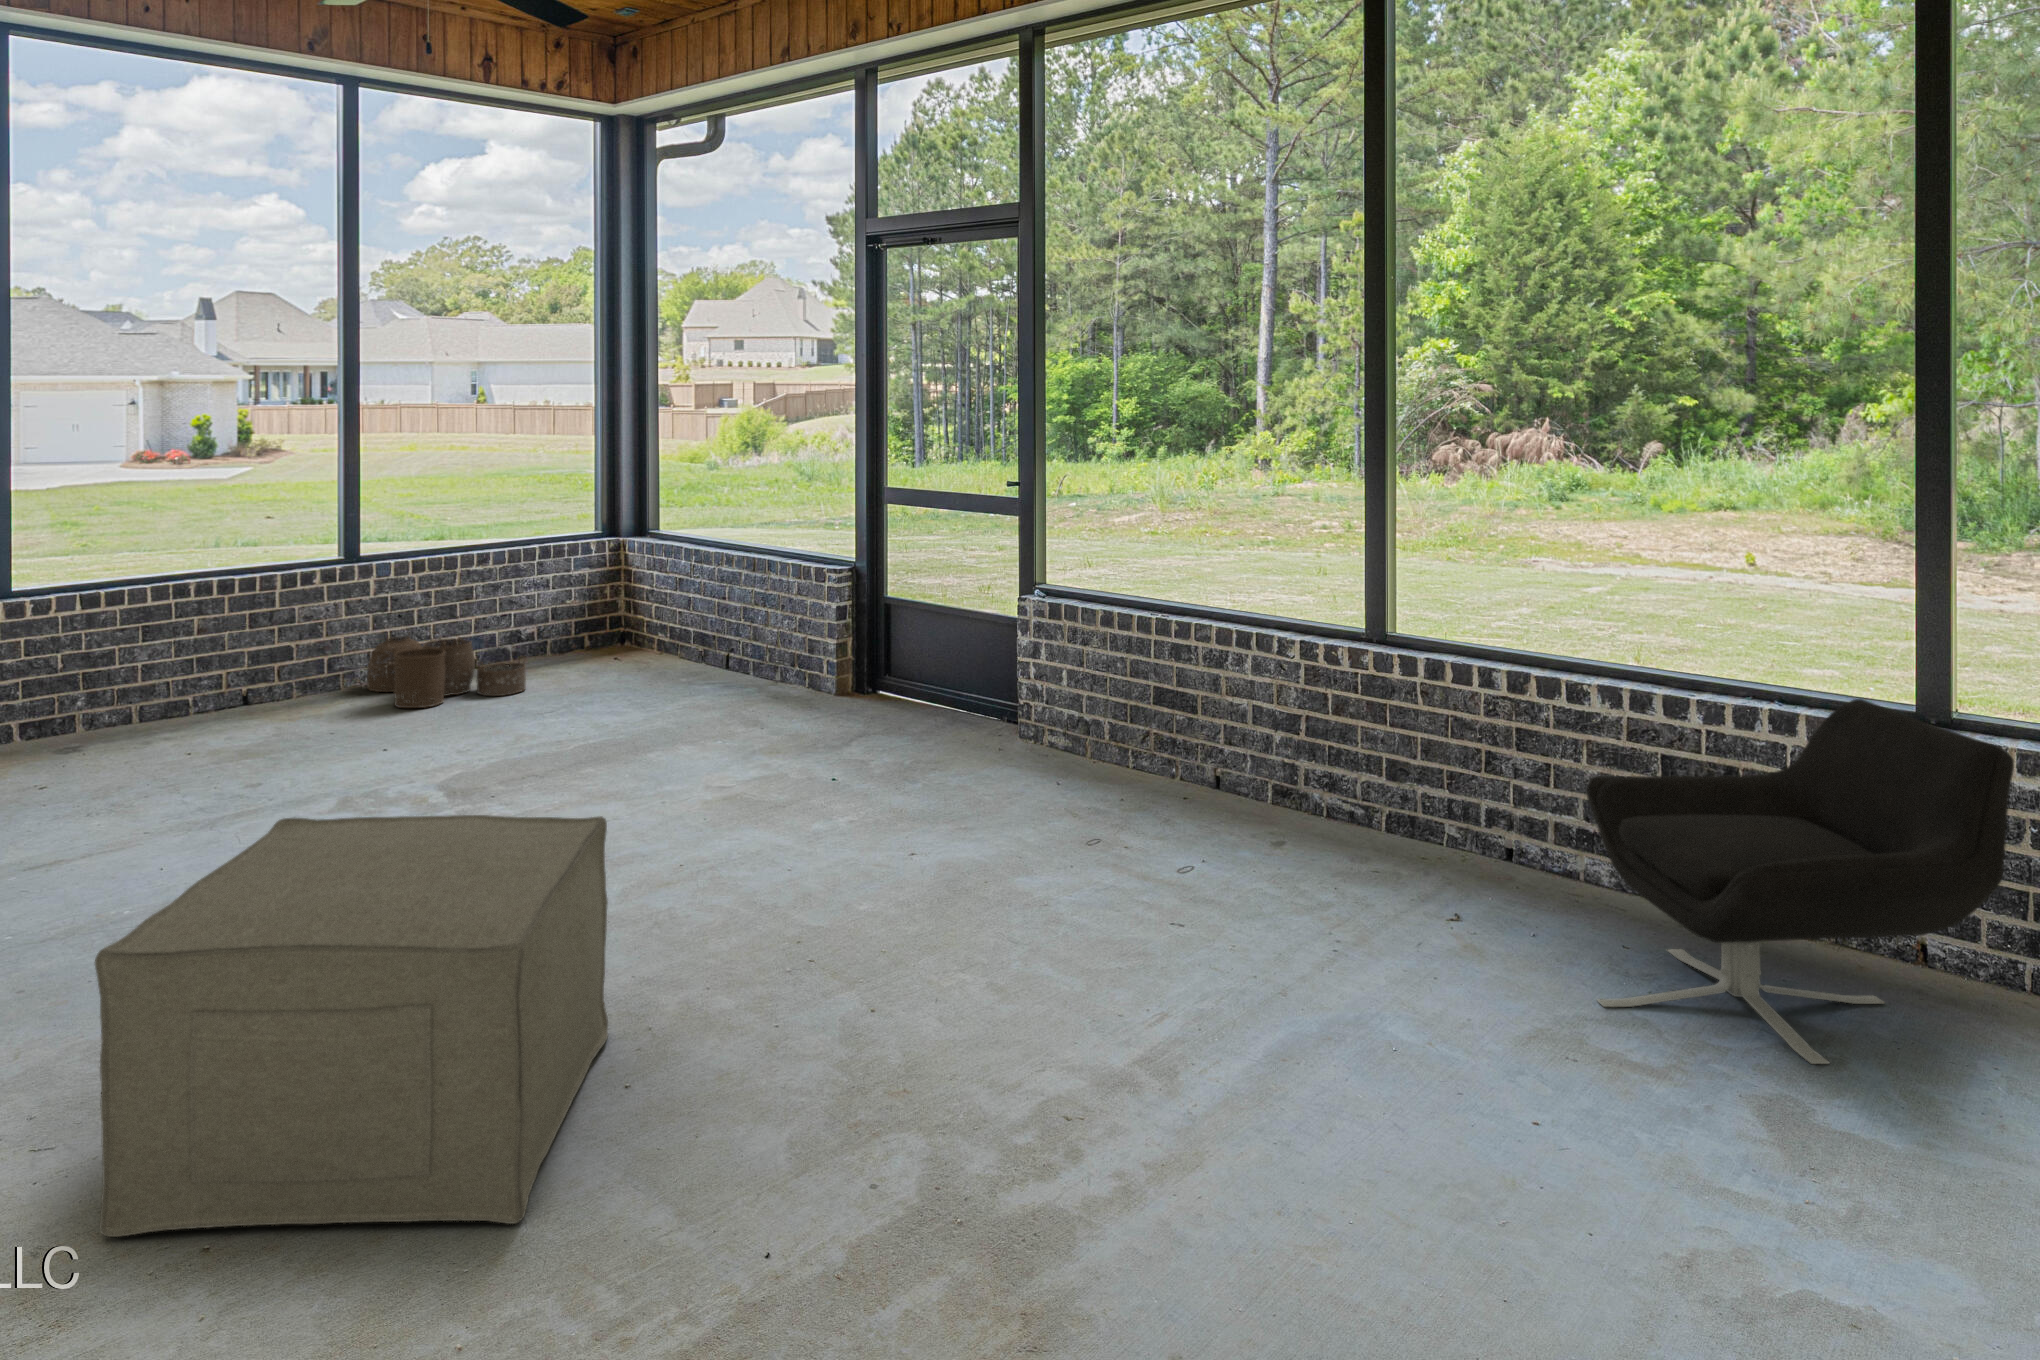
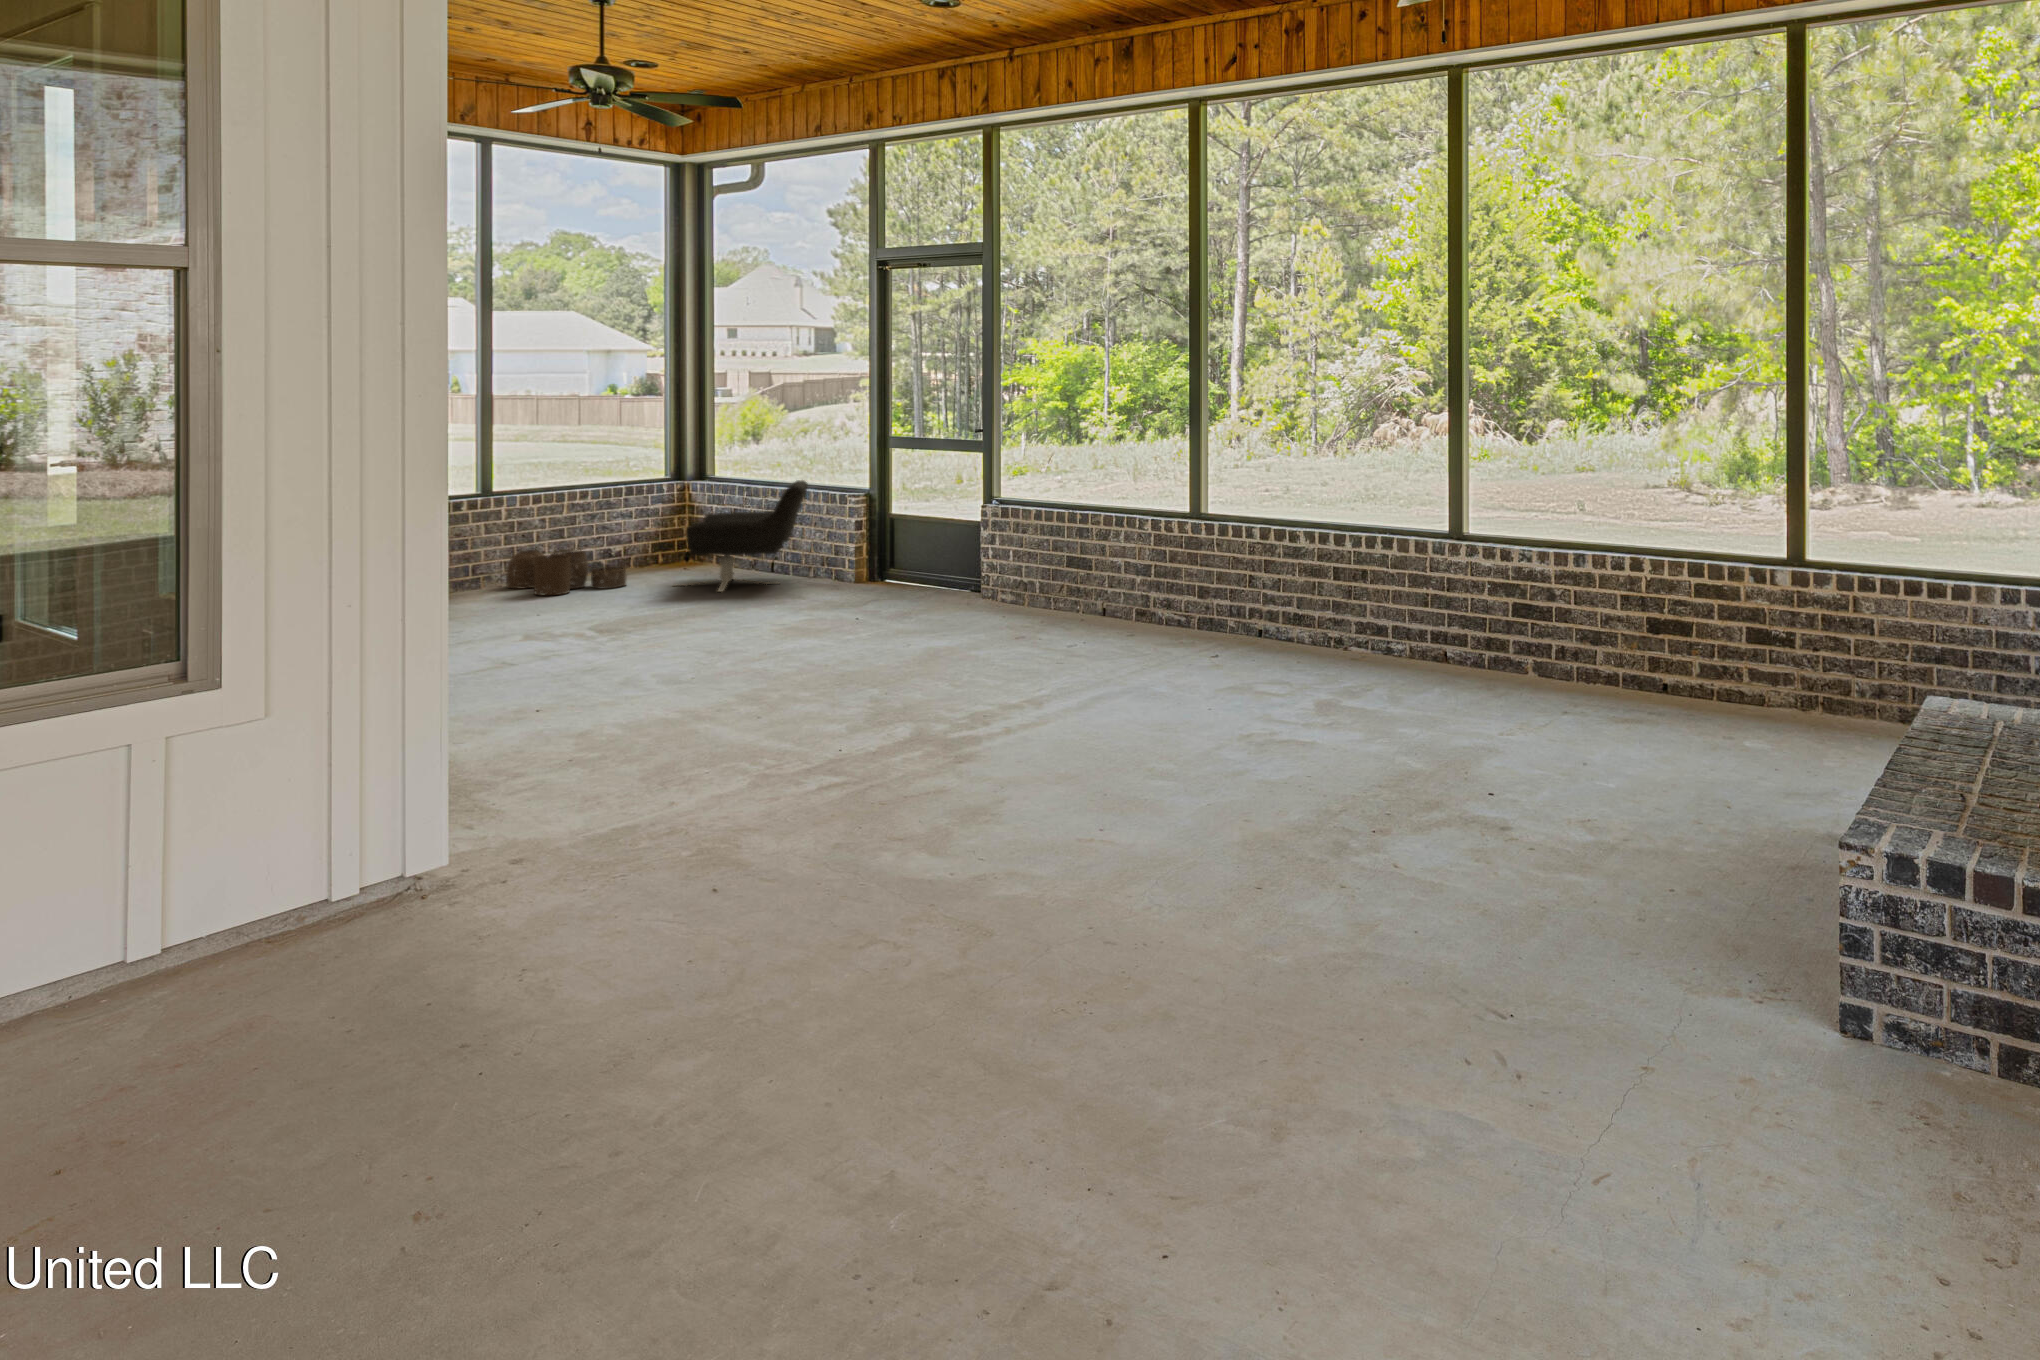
lounge chair: present [1586,699,2014,1064] -> present [686,480,808,592]
ottoman: present [95,815,608,1237] -> none [530,589,753,756]

